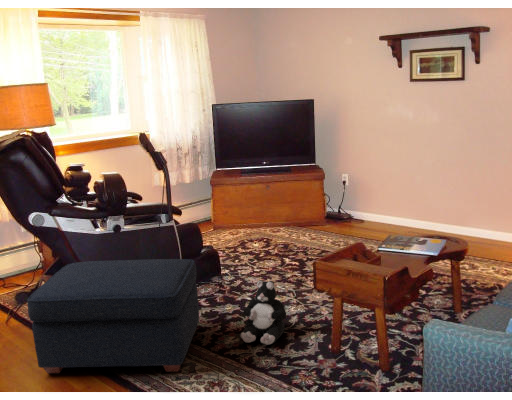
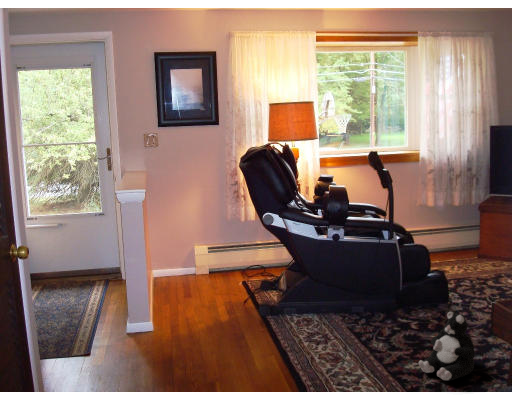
ottoman: present [27,259,199,373] -> none [234,262,391,379]

